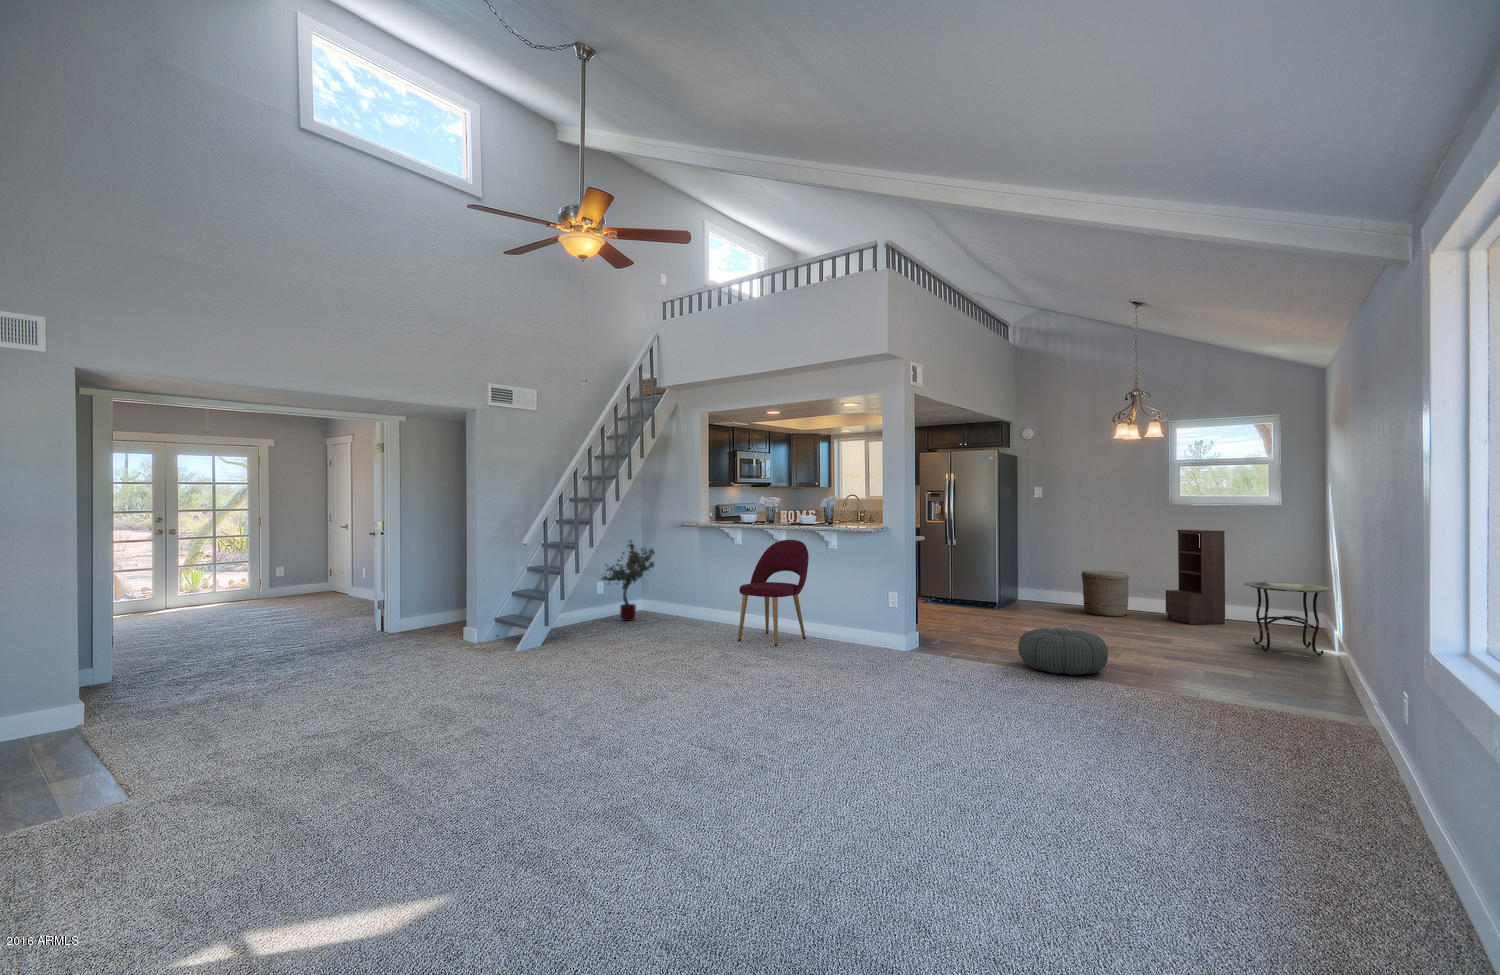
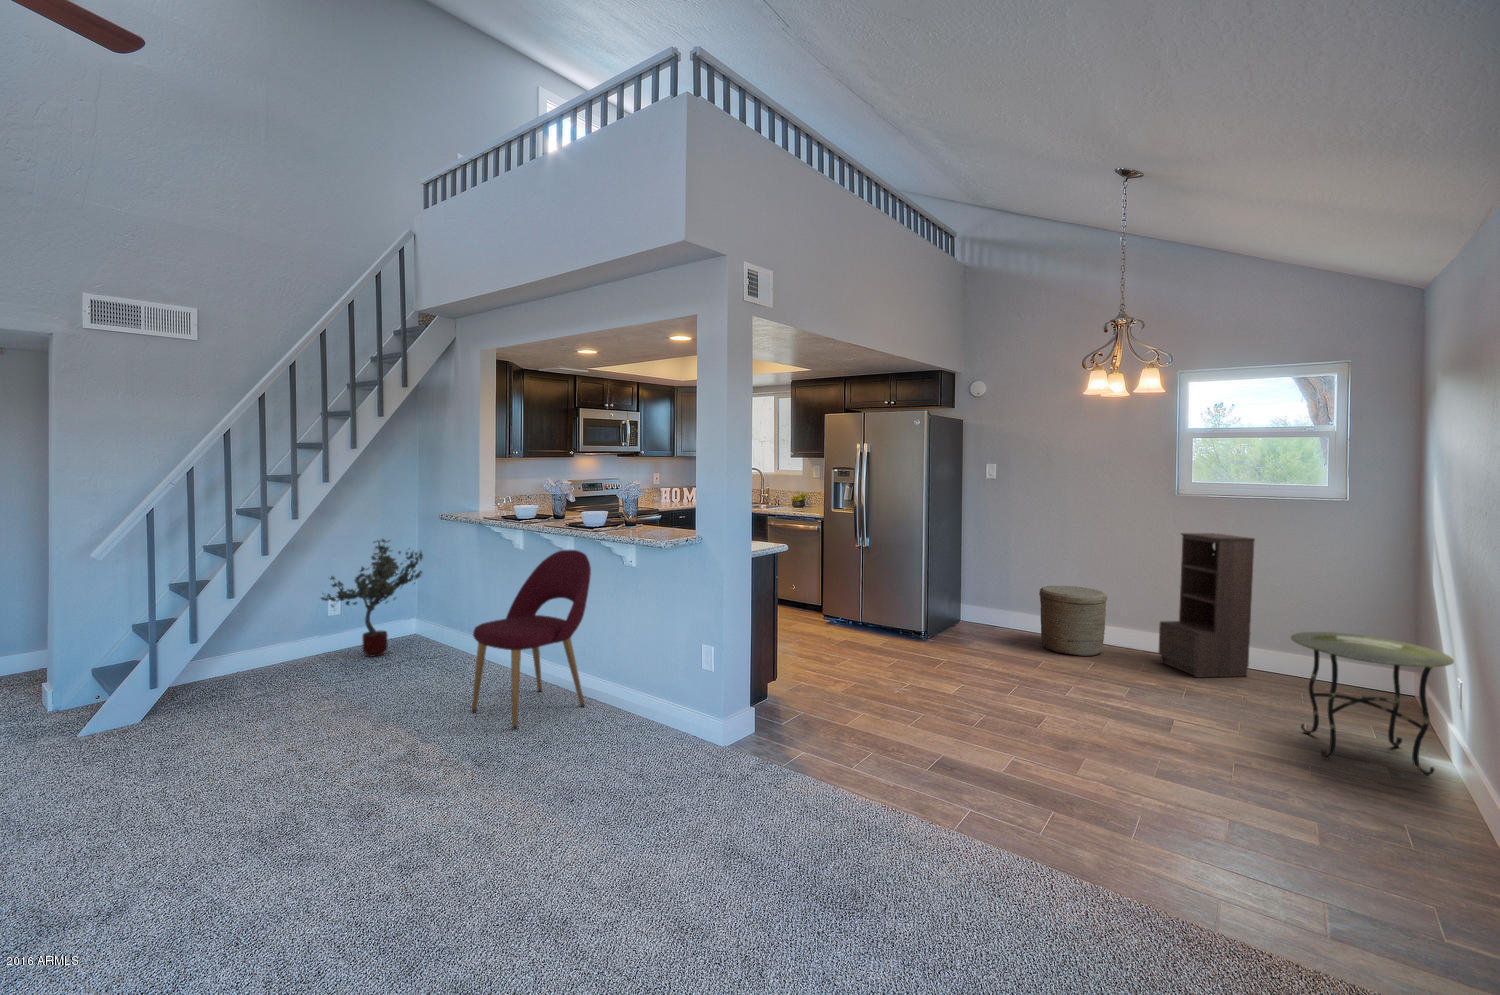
pouf: present [1018,628,1108,675] -> none [886,730,1044,842]

